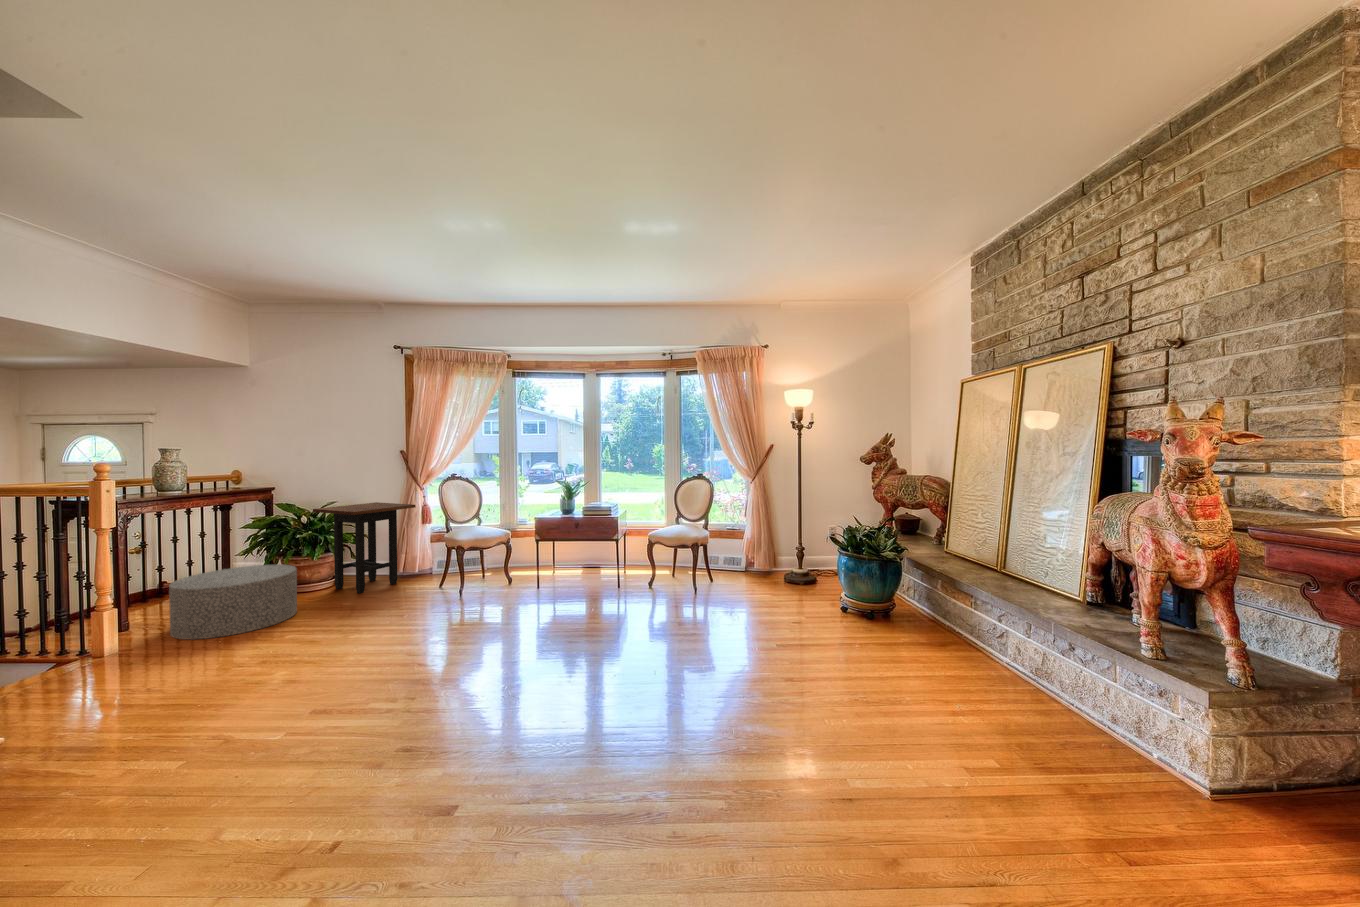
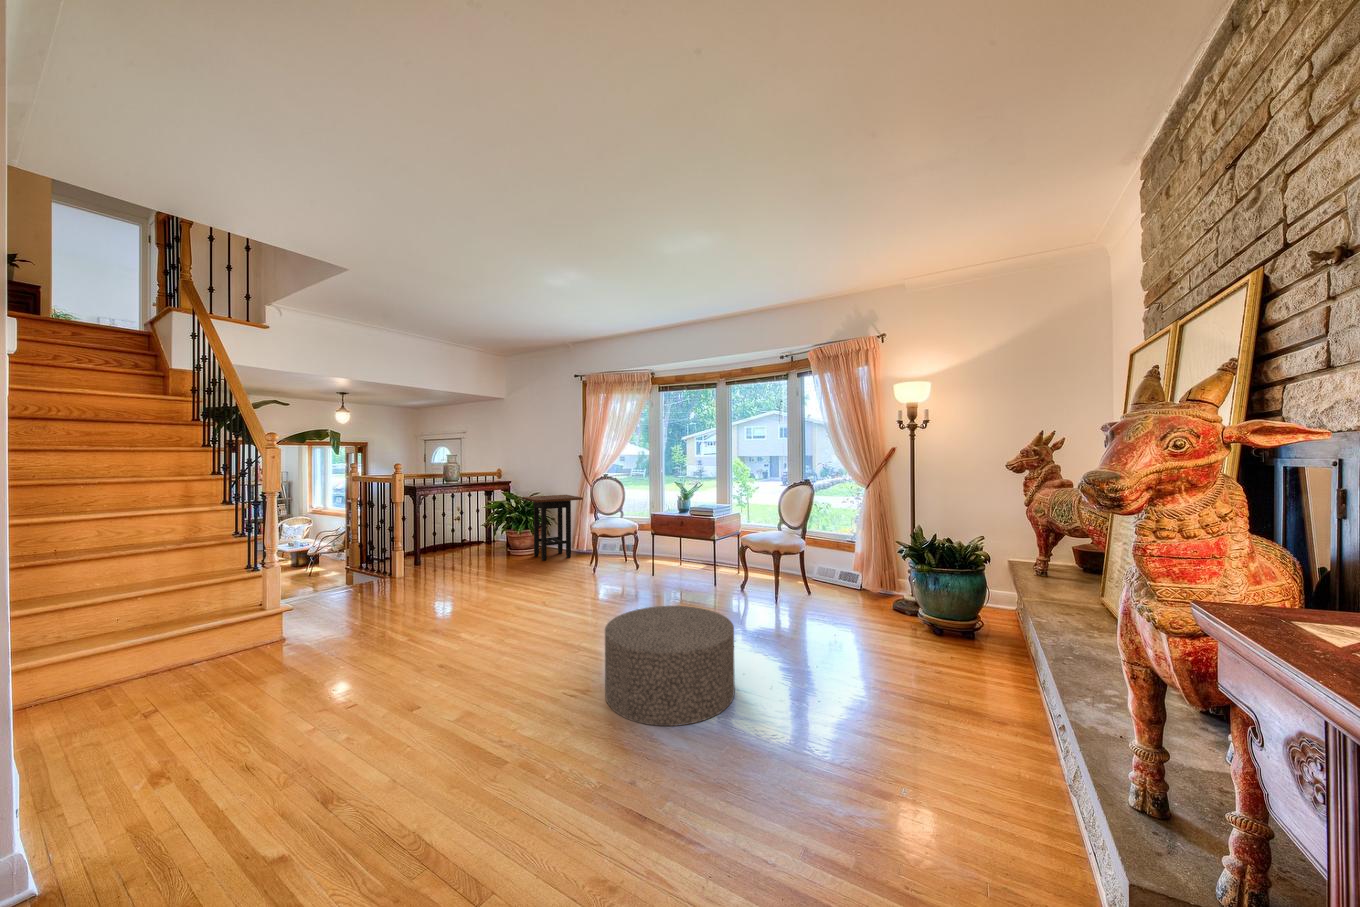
ottoman: present [169,565,297,639] -> present [605,606,735,726]

